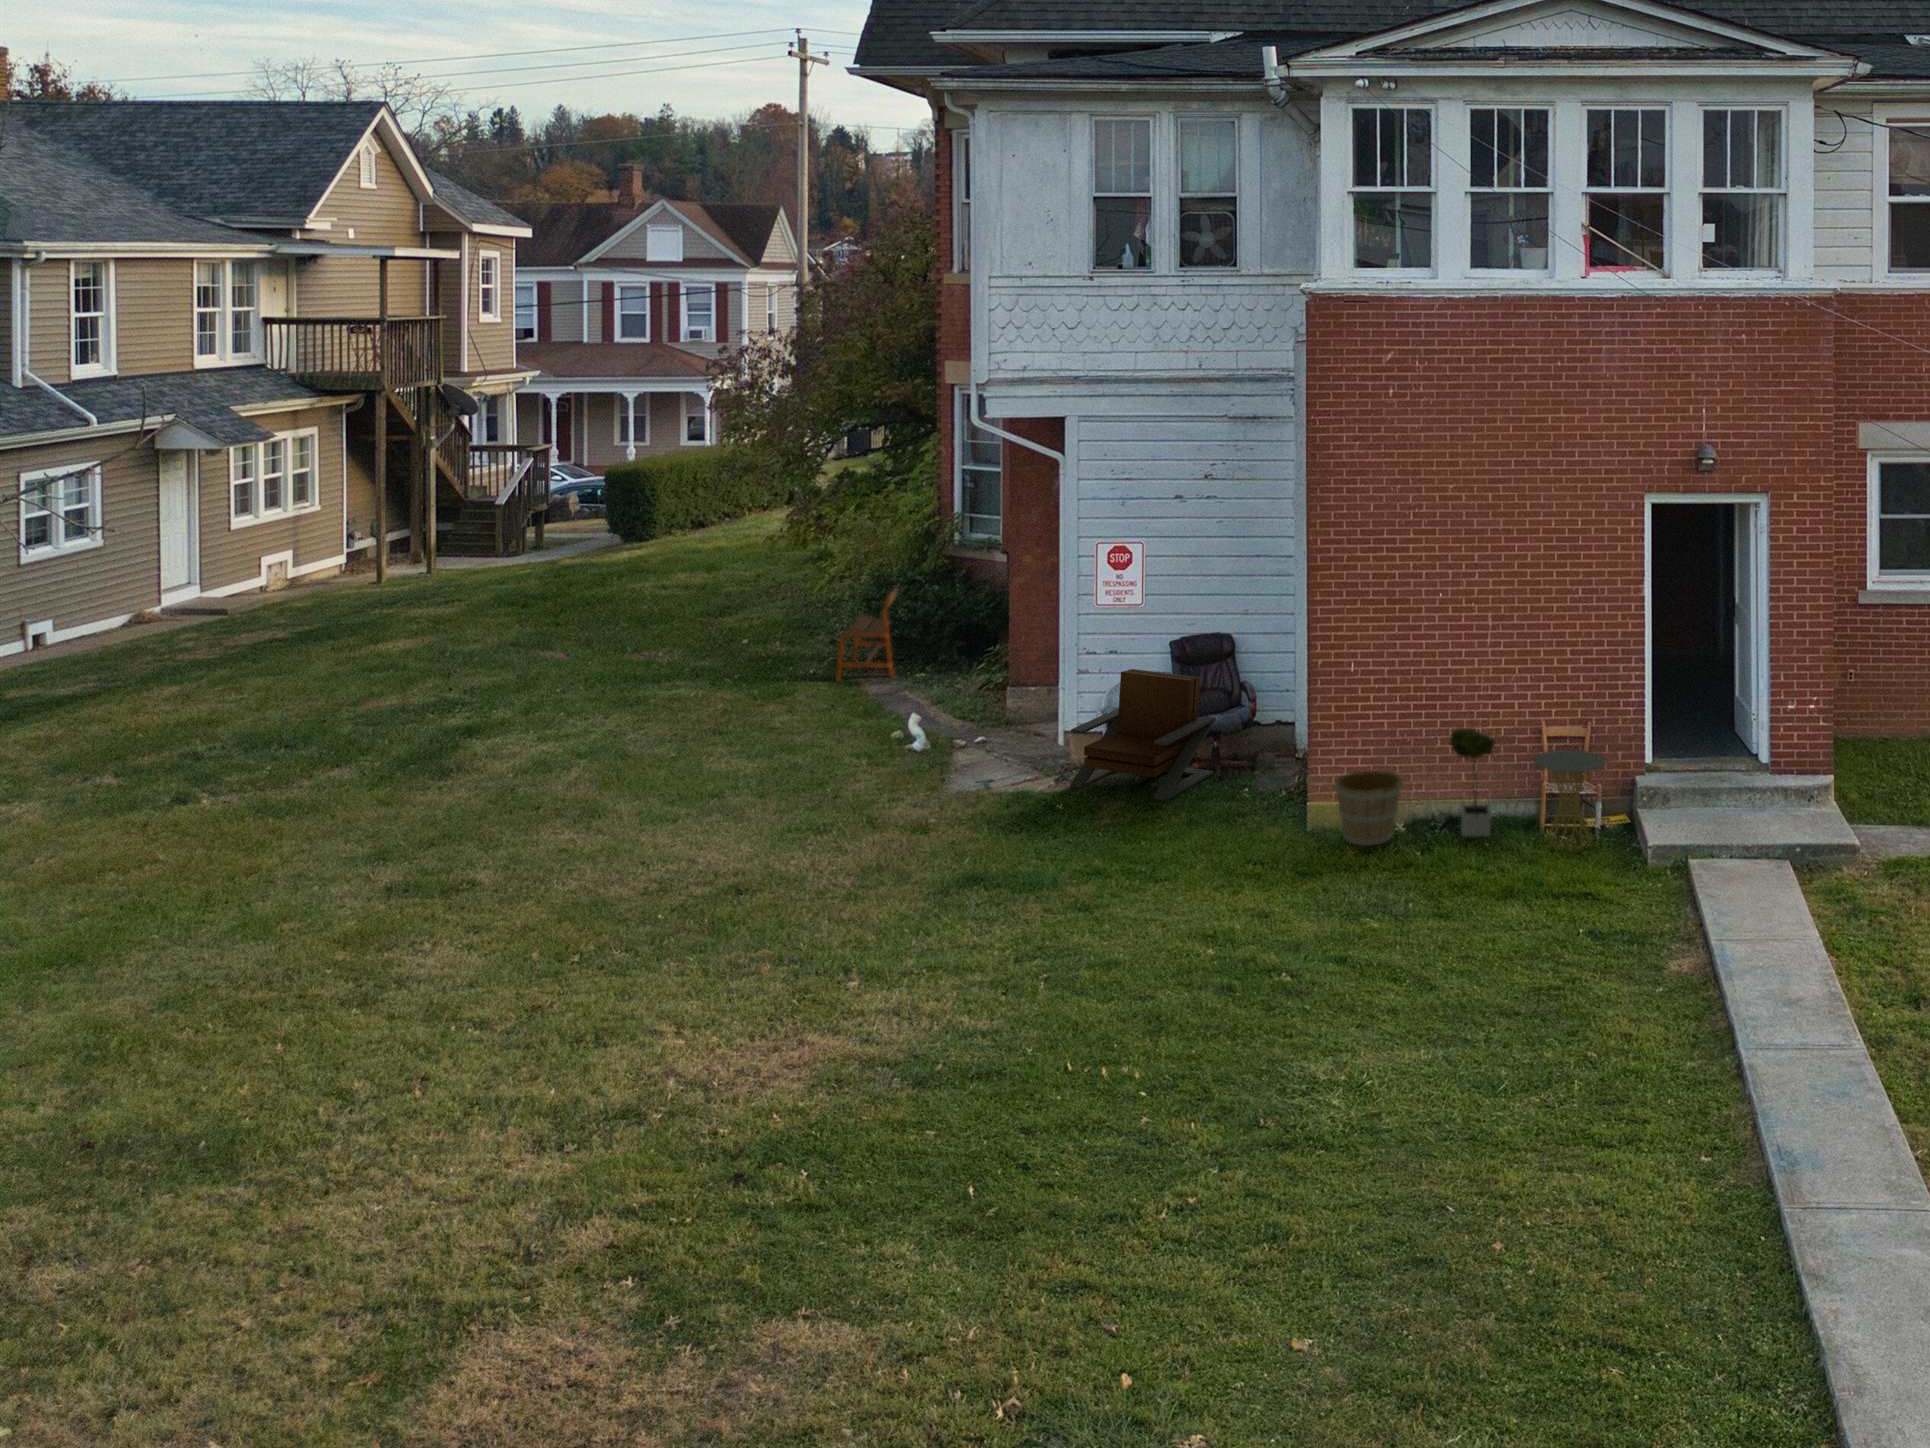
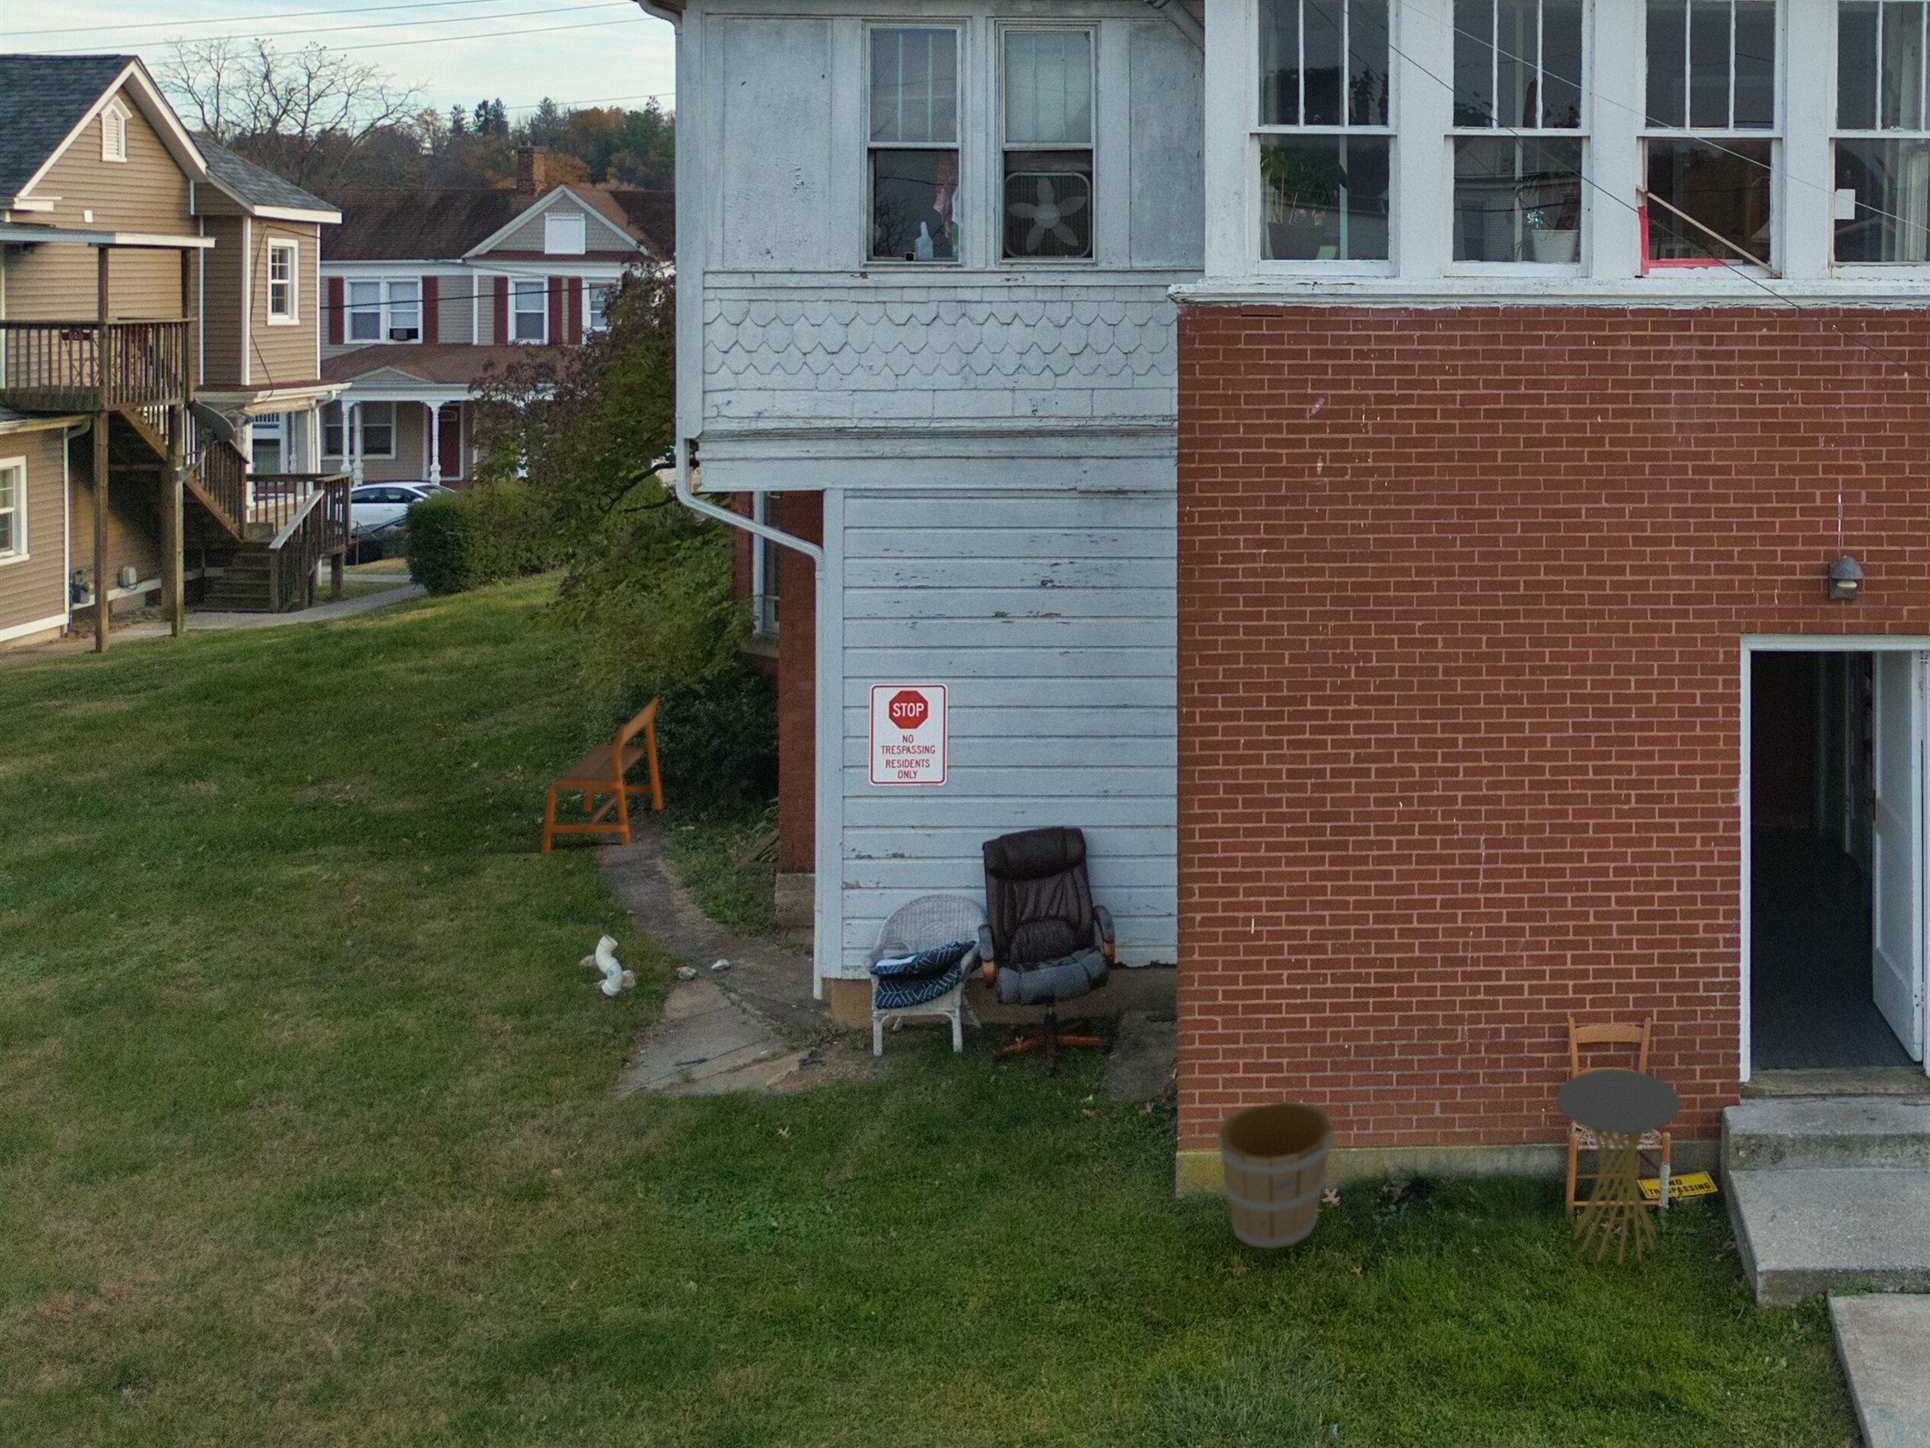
lounge chair: present [1070,669,1216,801] -> none [804,891,1047,1131]
potted tree: present [1450,729,1495,837] -> none [1414,1034,1491,1223]

